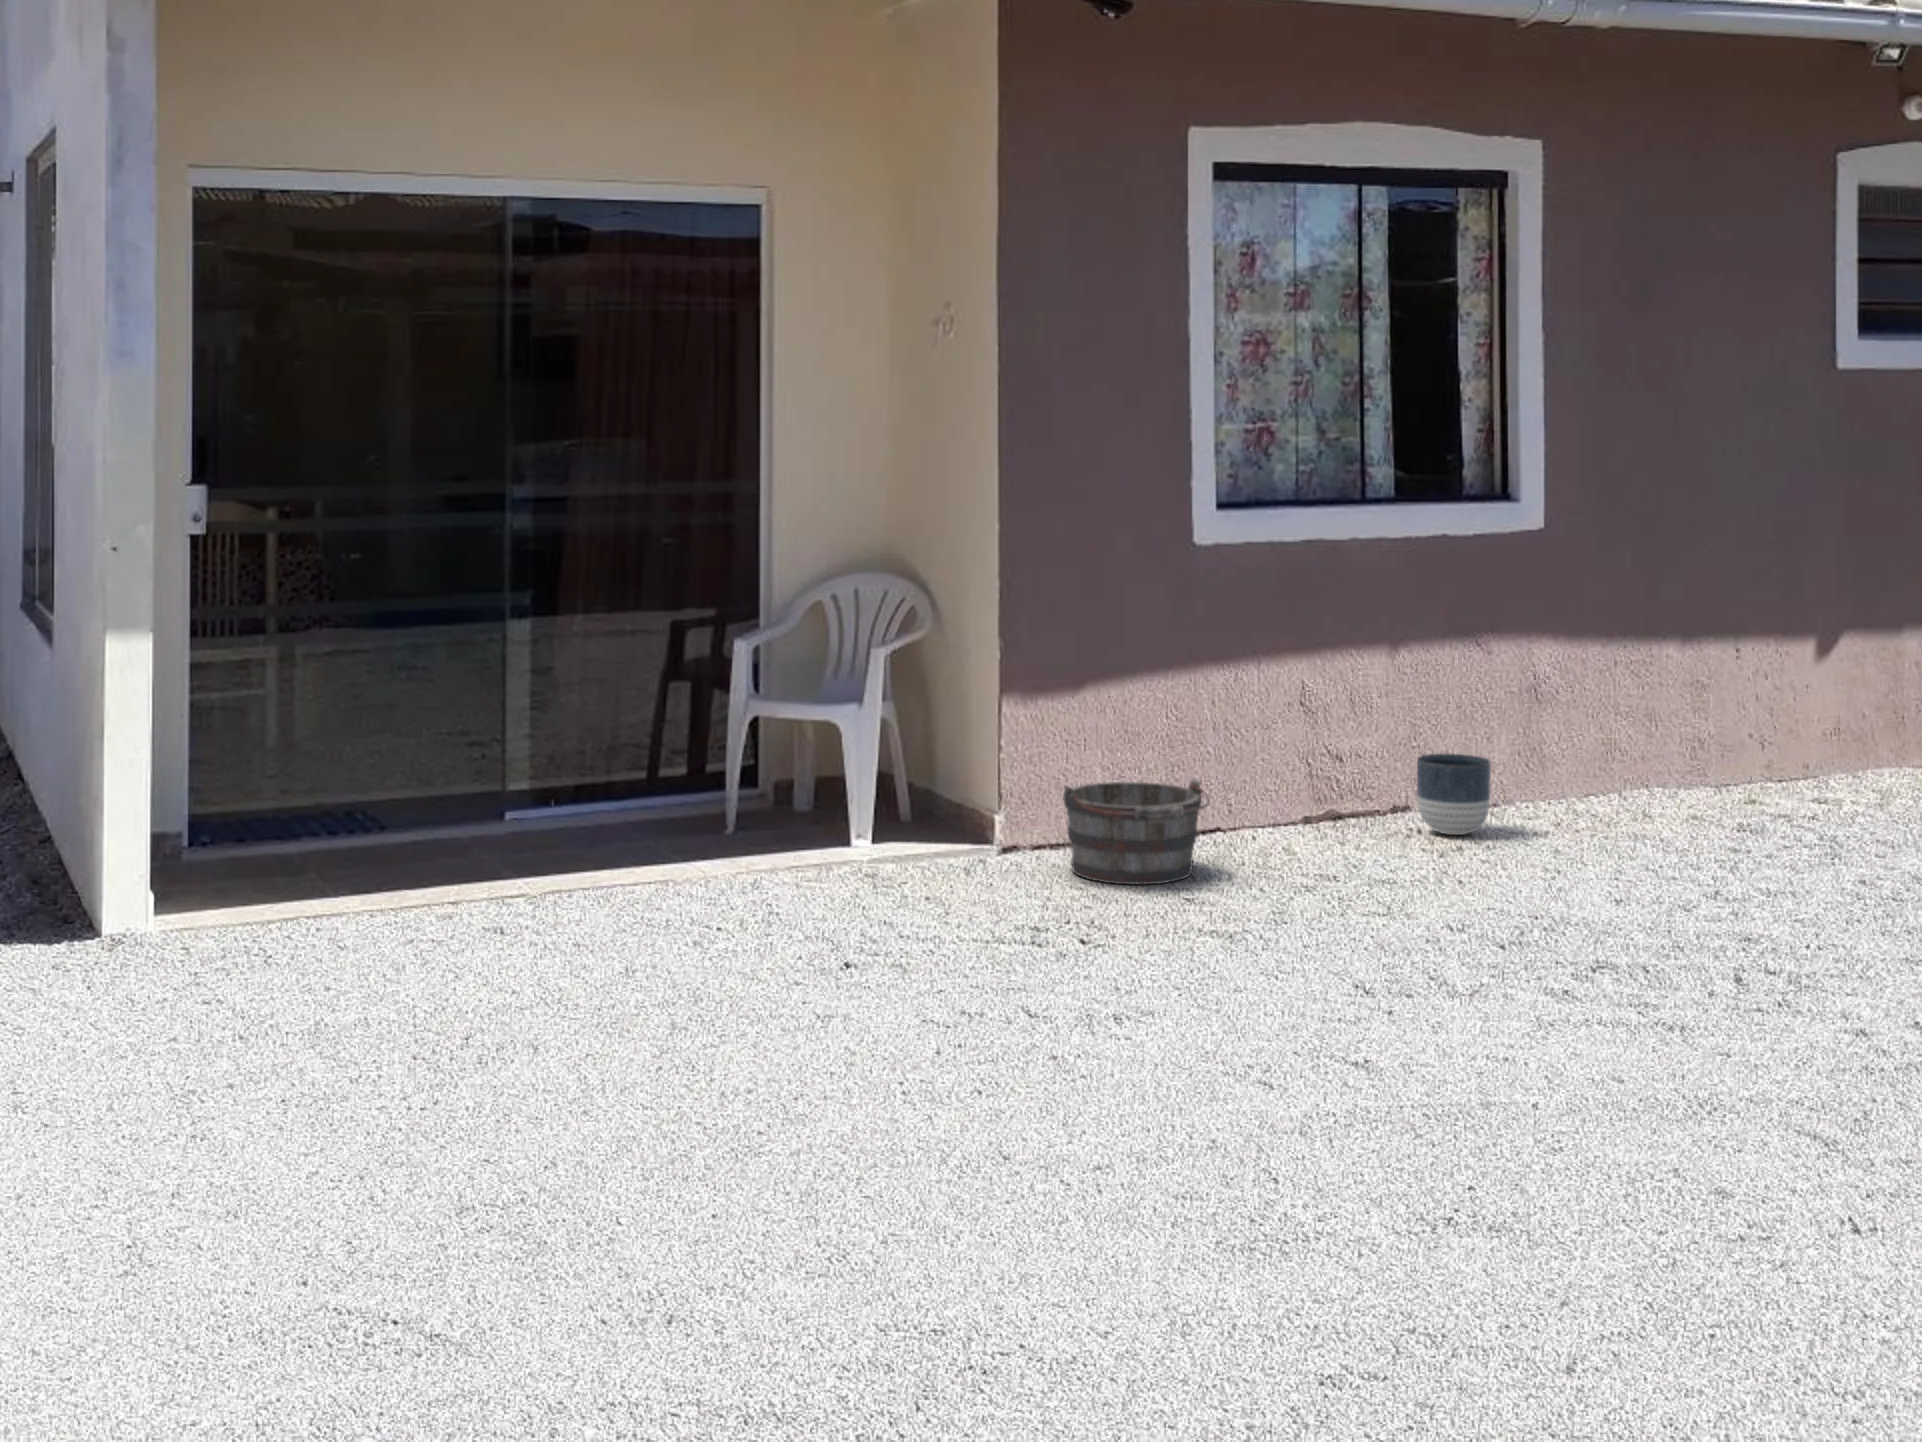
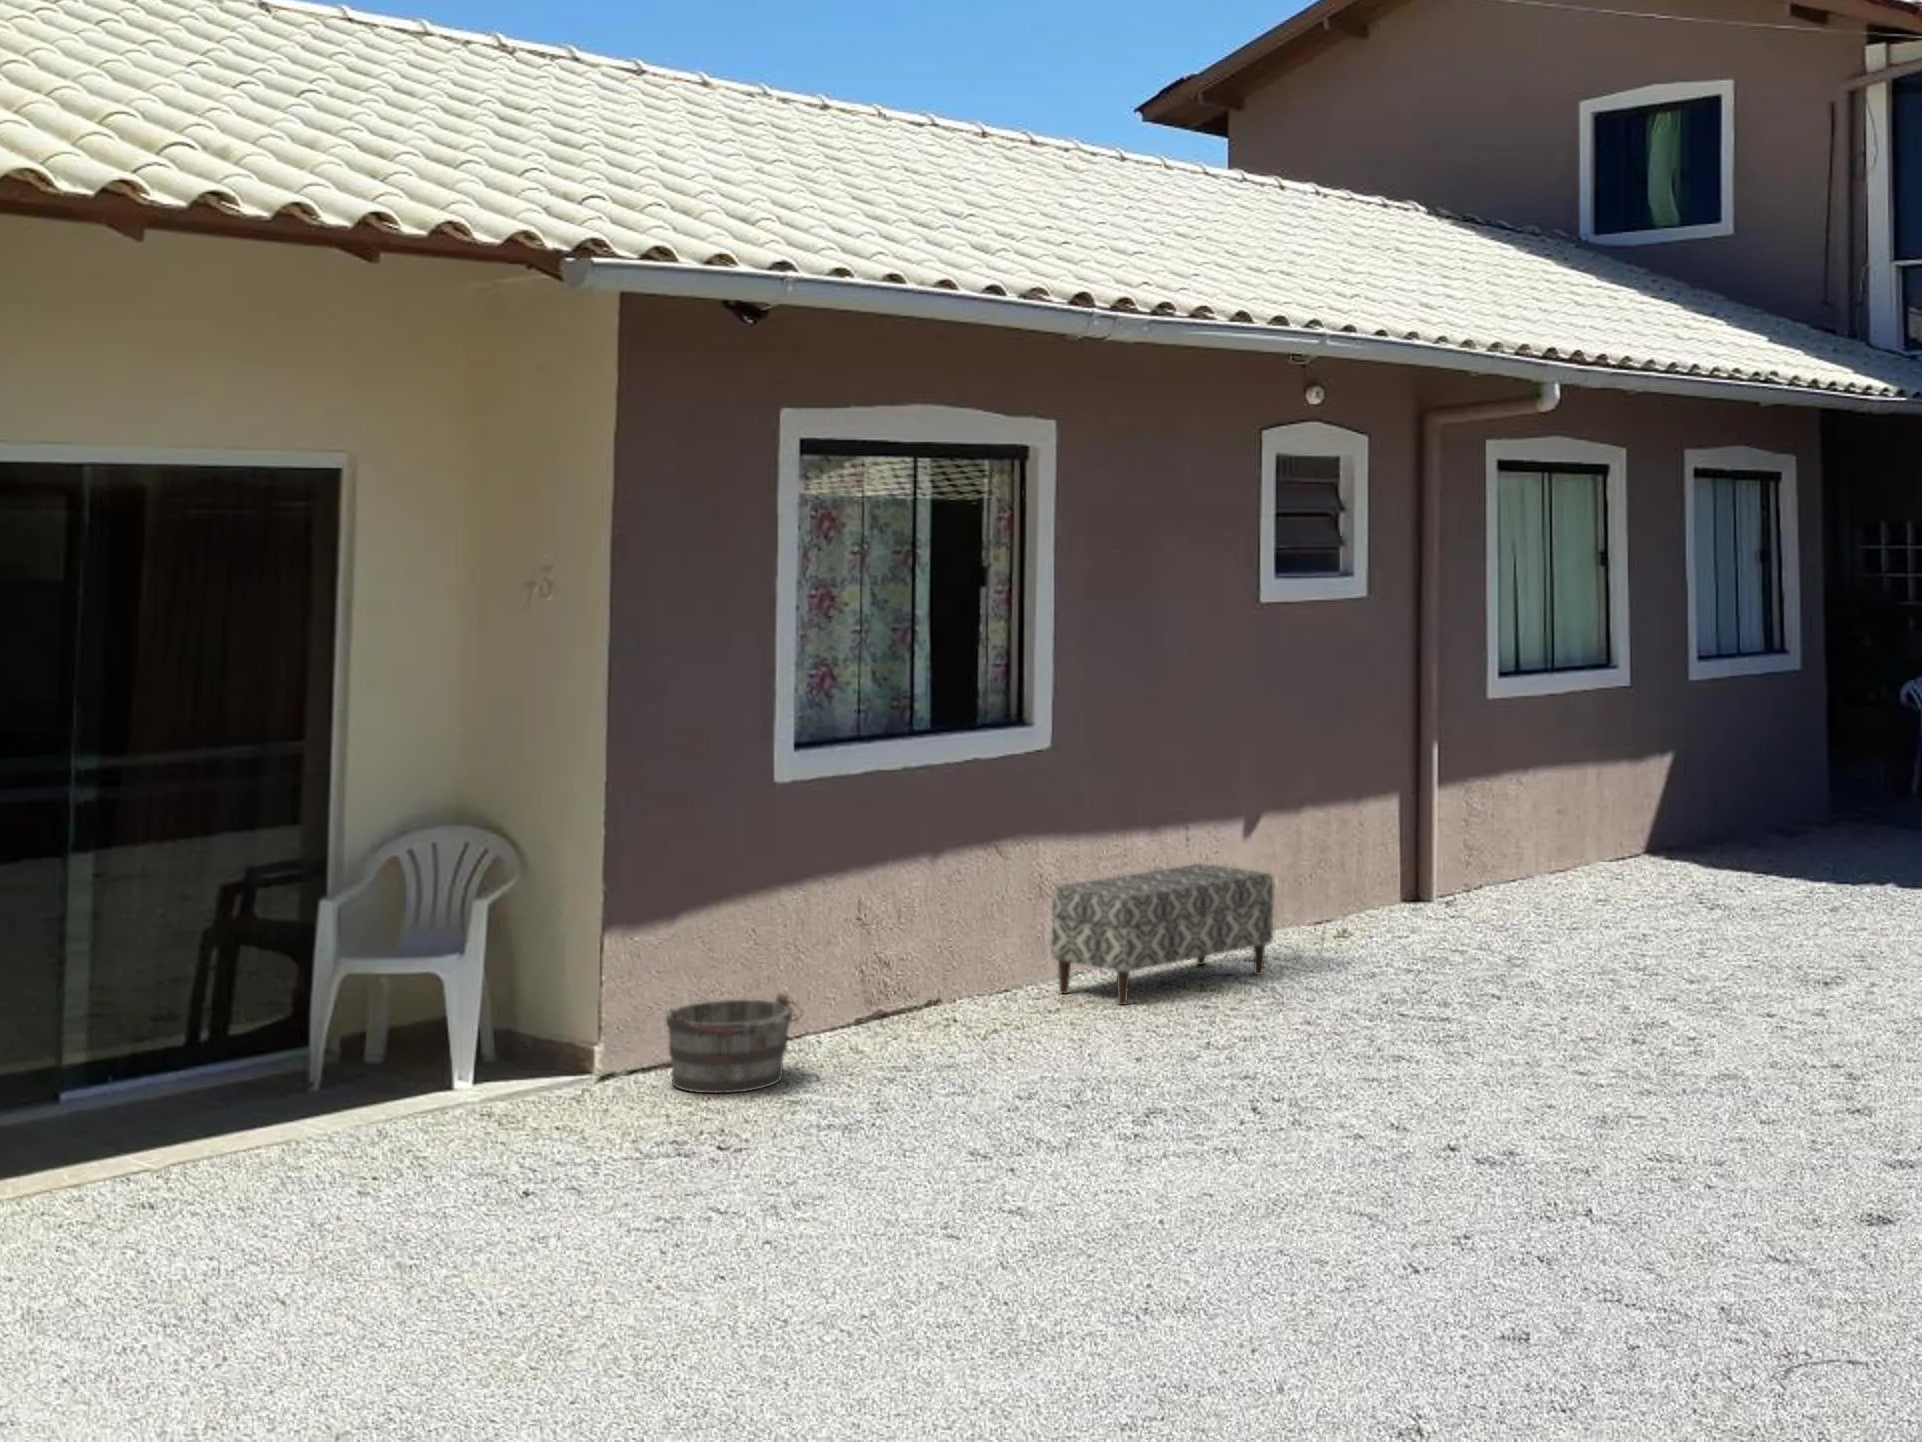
bench: none [1557,678,1848,836] -> present [1051,864,1274,1005]
planter: present [1417,754,1491,835] -> none [948,949,1010,1019]

